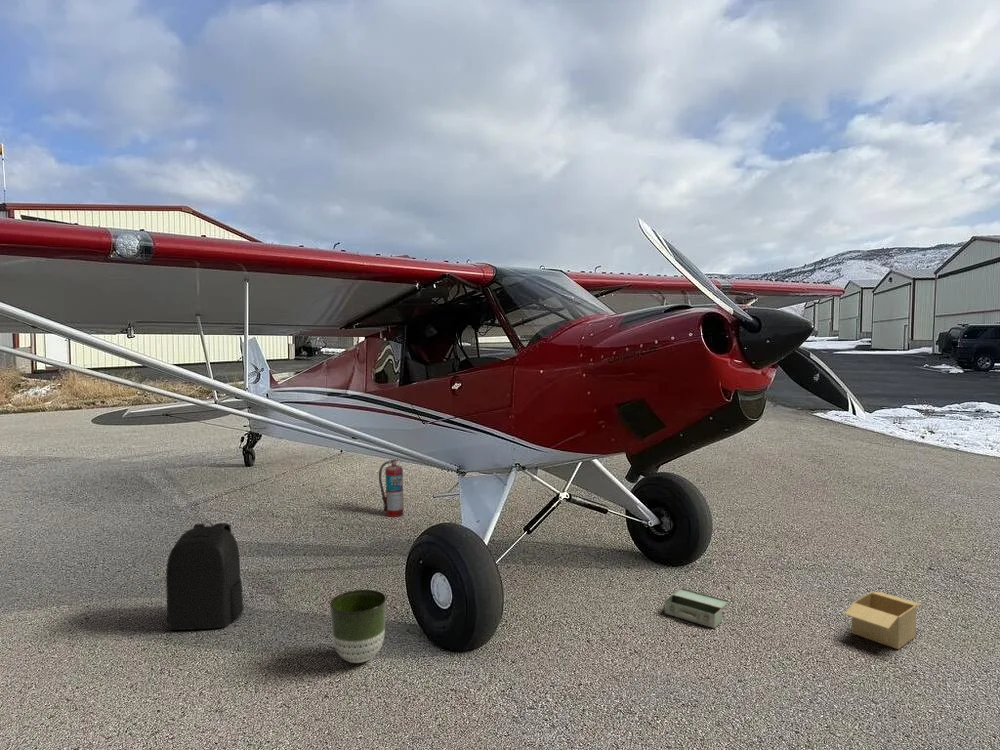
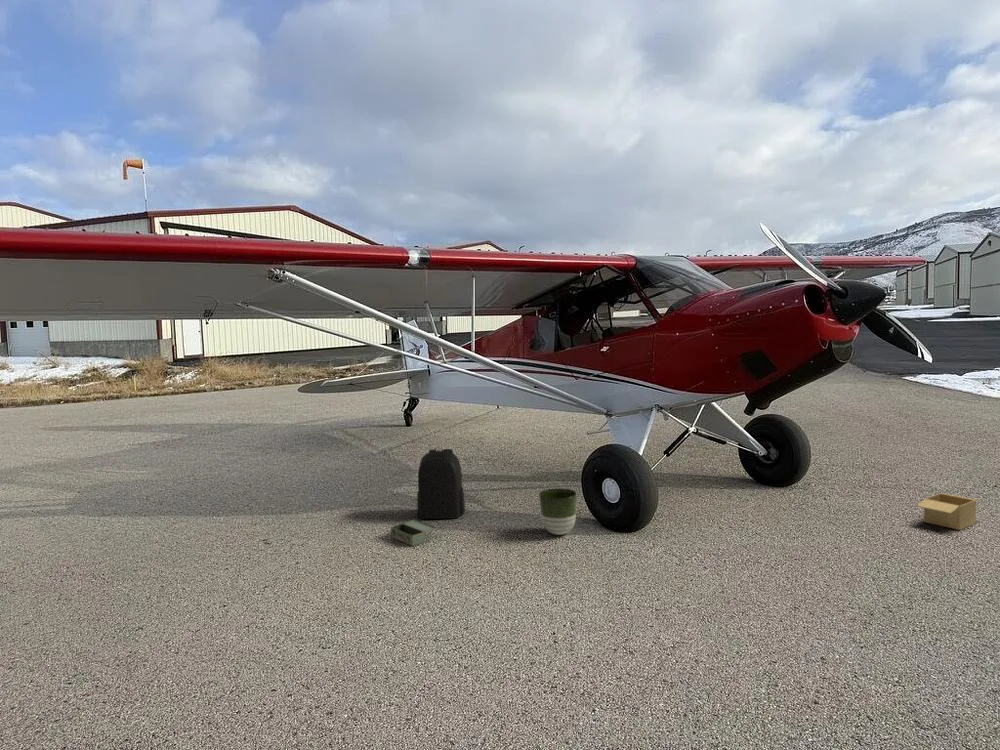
fire extinguisher: present [379,458,404,517] -> none [531,408,553,458]
toolbox: present [665,588,728,628] -> present [391,520,436,546]

